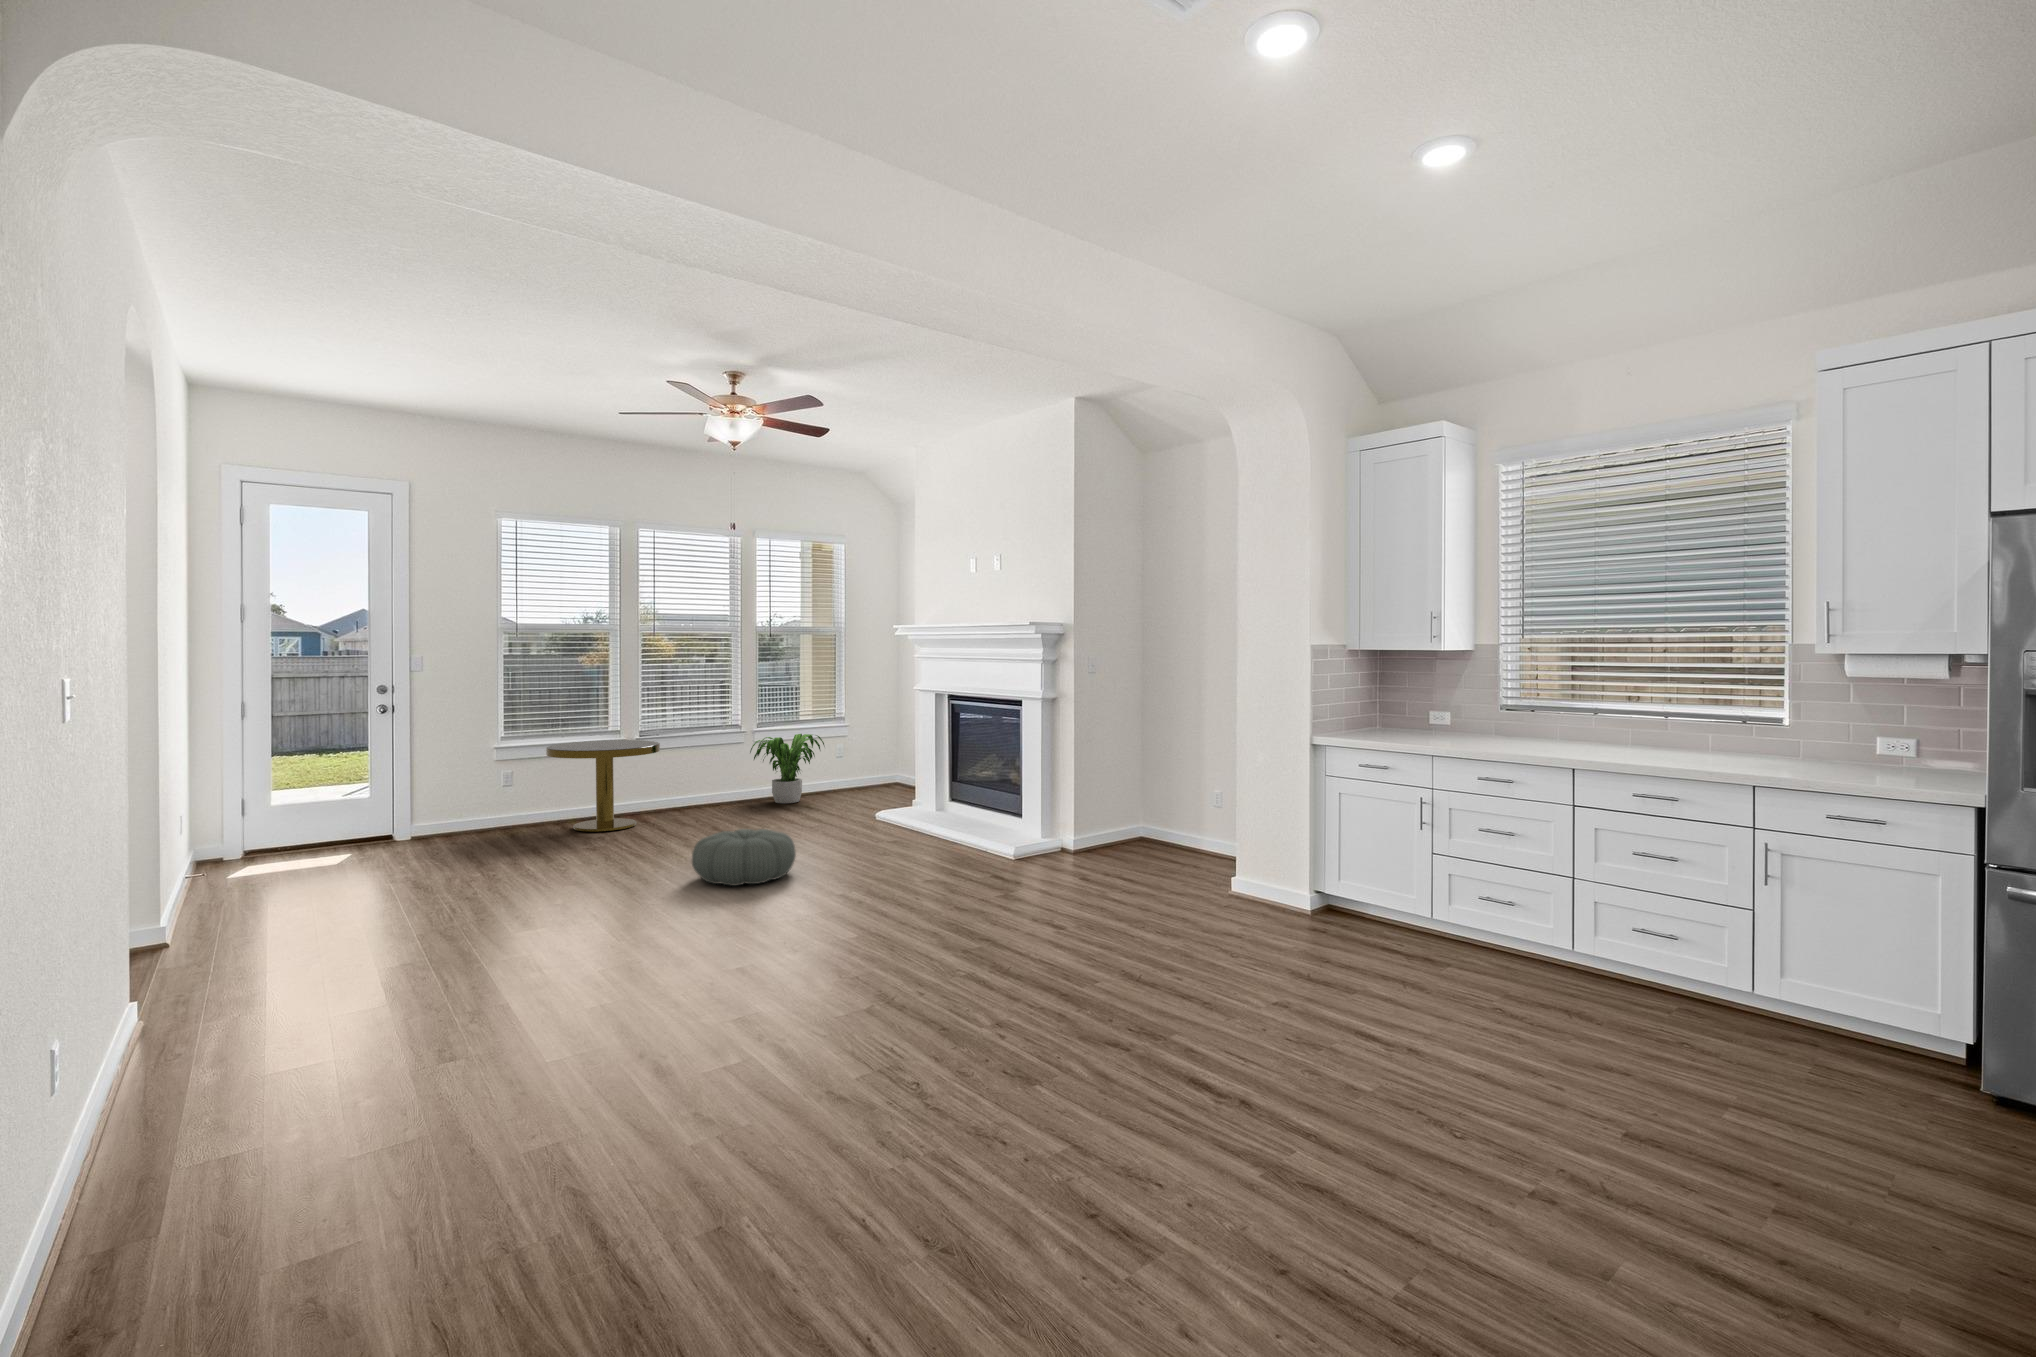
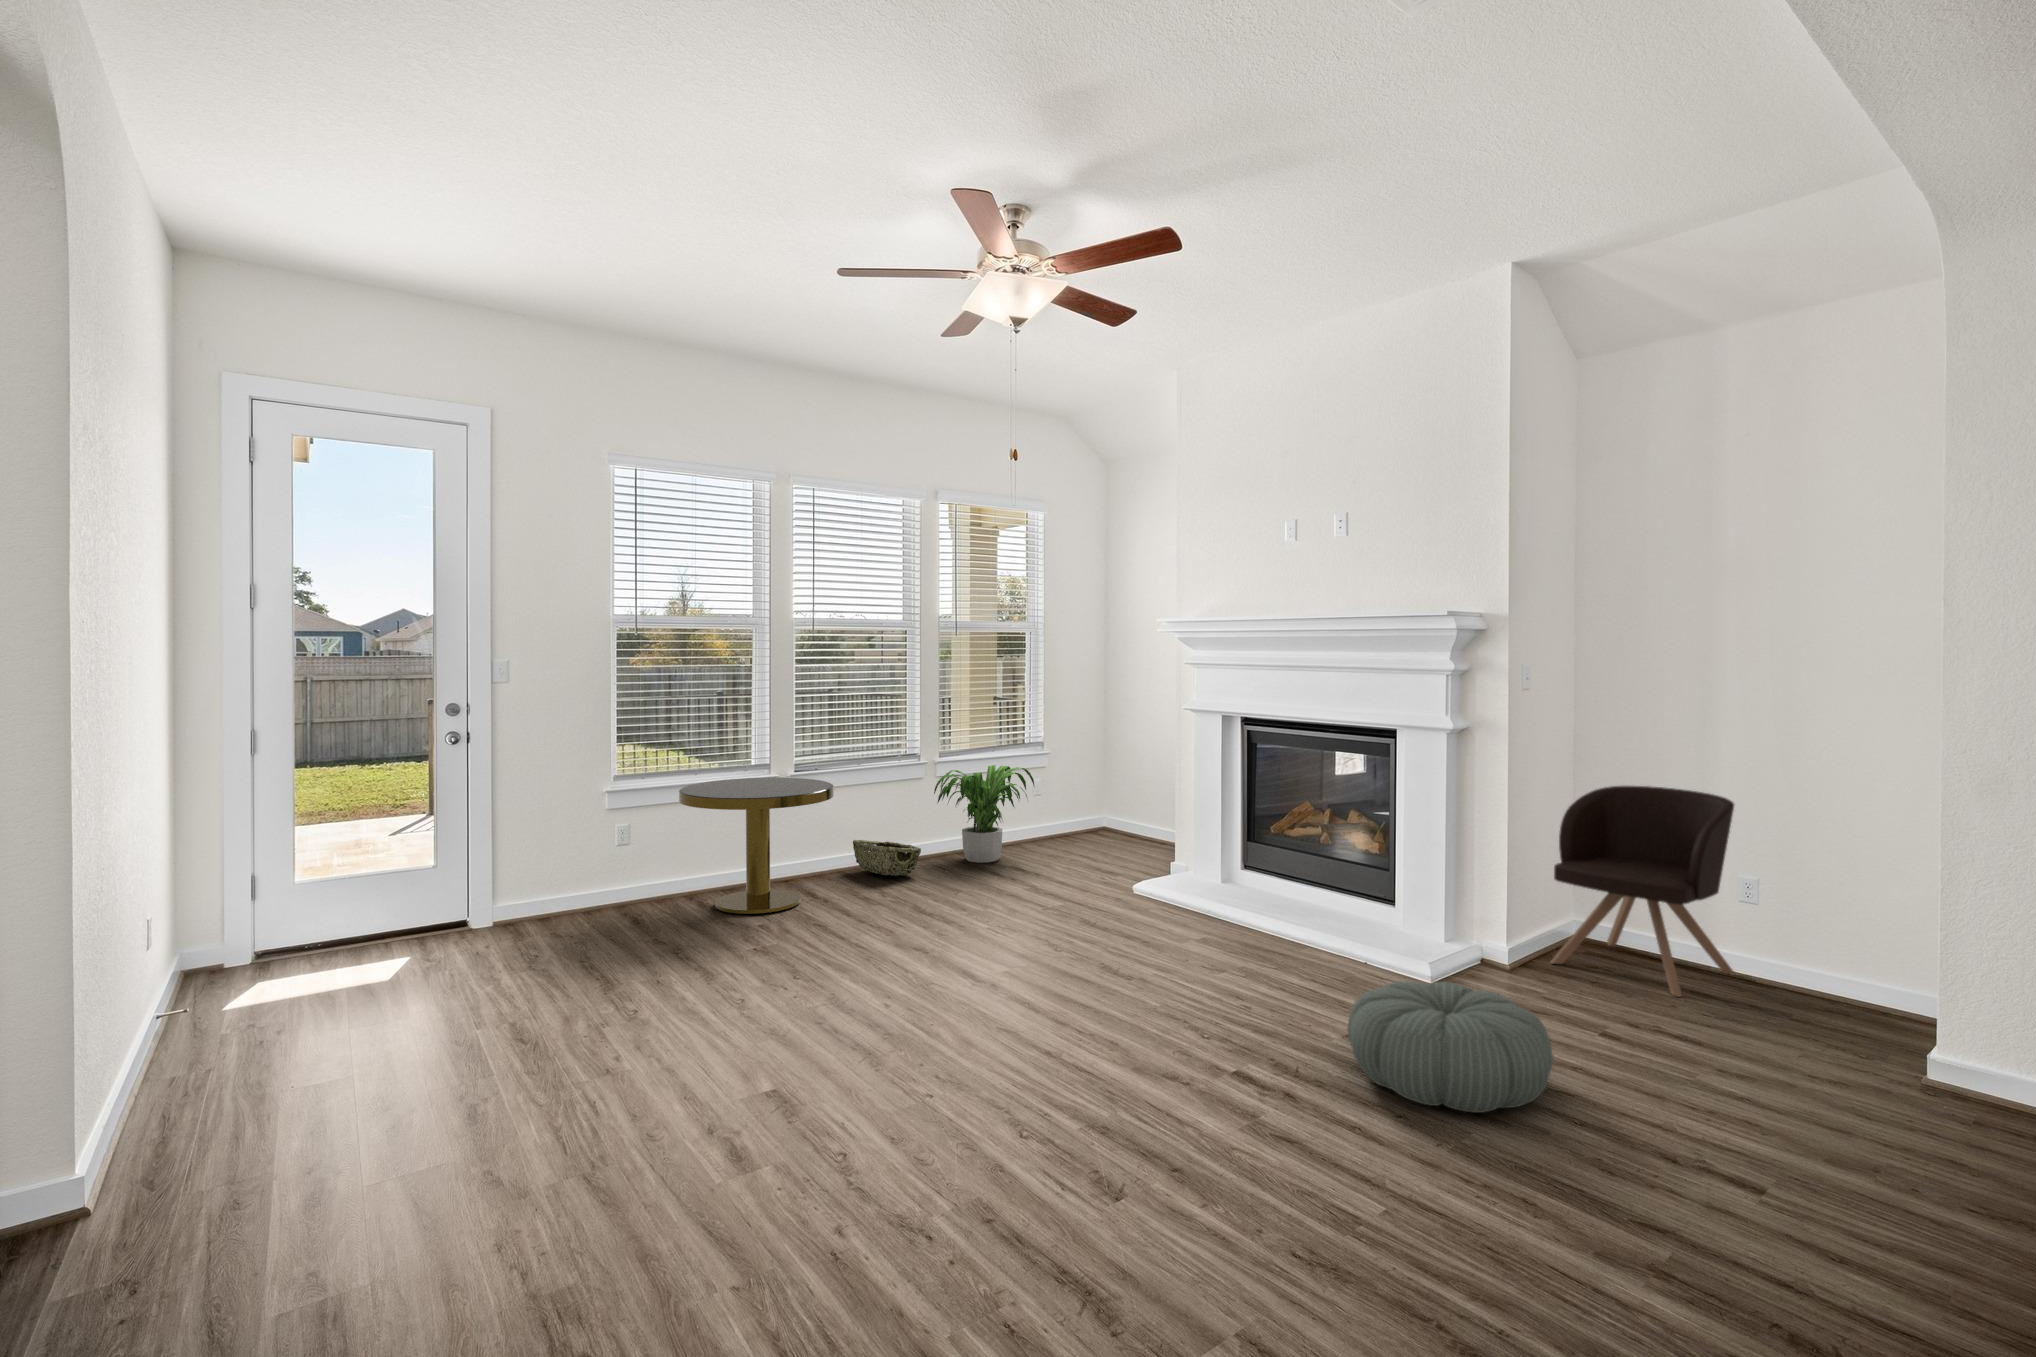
armchair: none [1102,737,1210,863] -> present [1551,786,1734,997]
woven basket: none [686,786,734,812] -> present [853,840,921,876]
pouf: present [692,829,796,886] -> present [1348,981,1553,1113]

